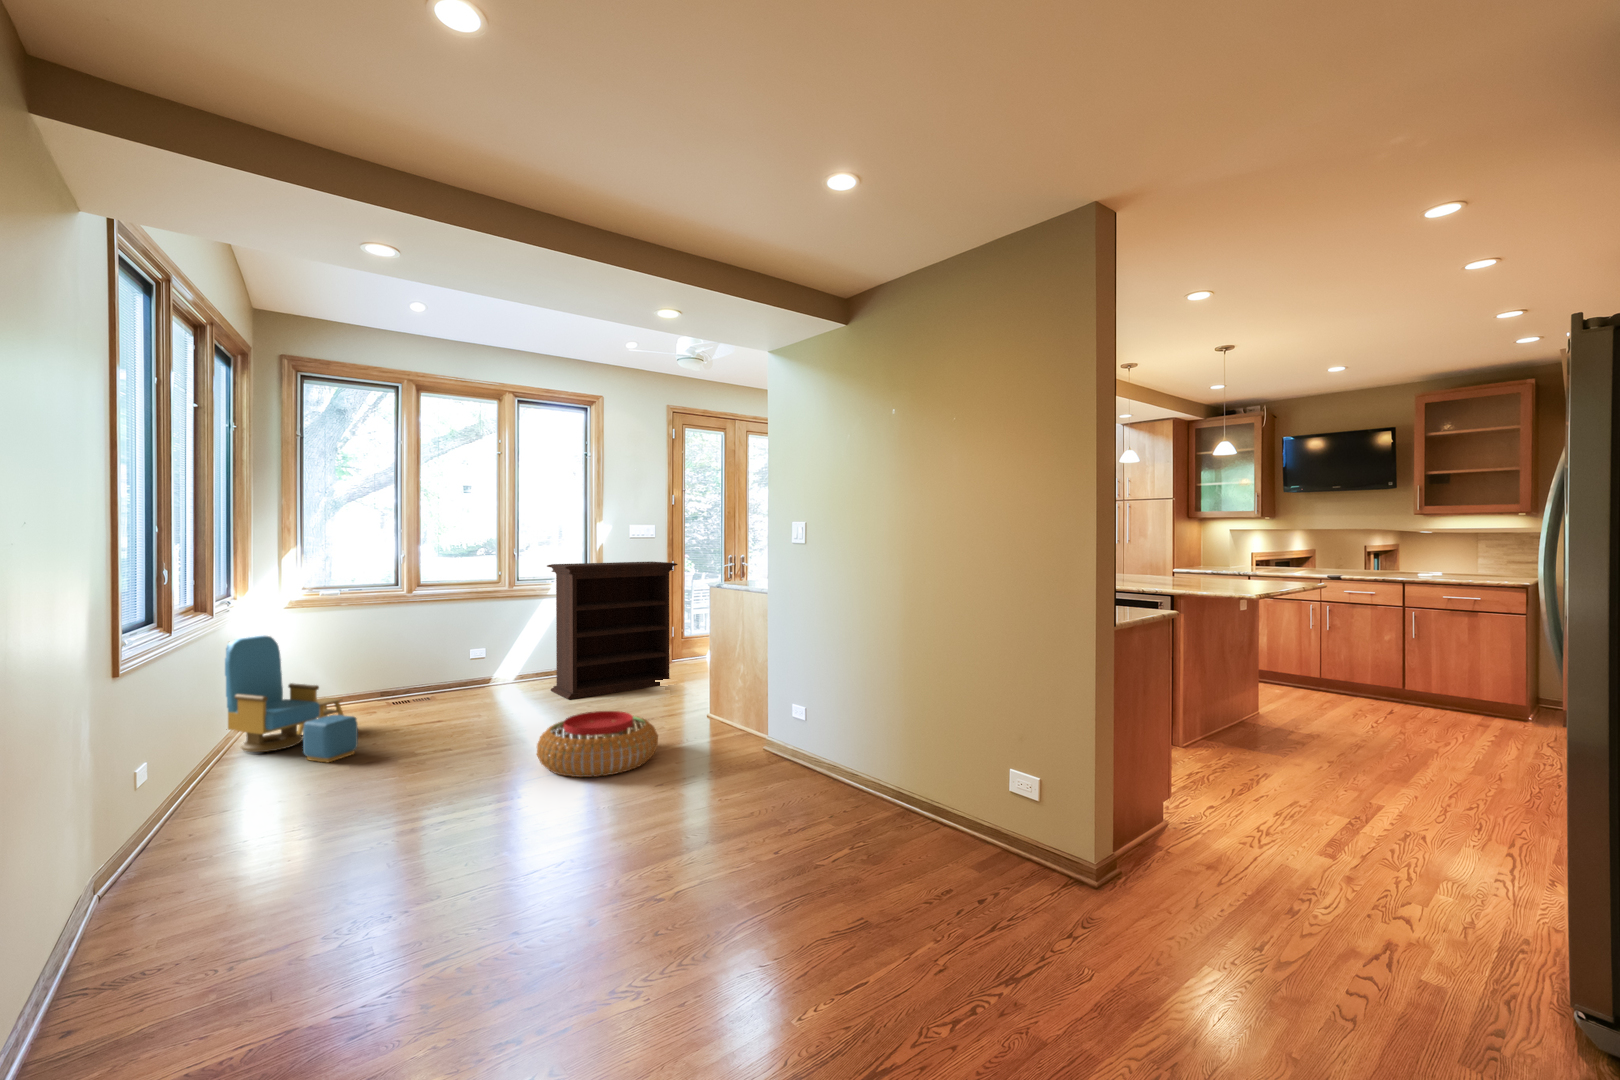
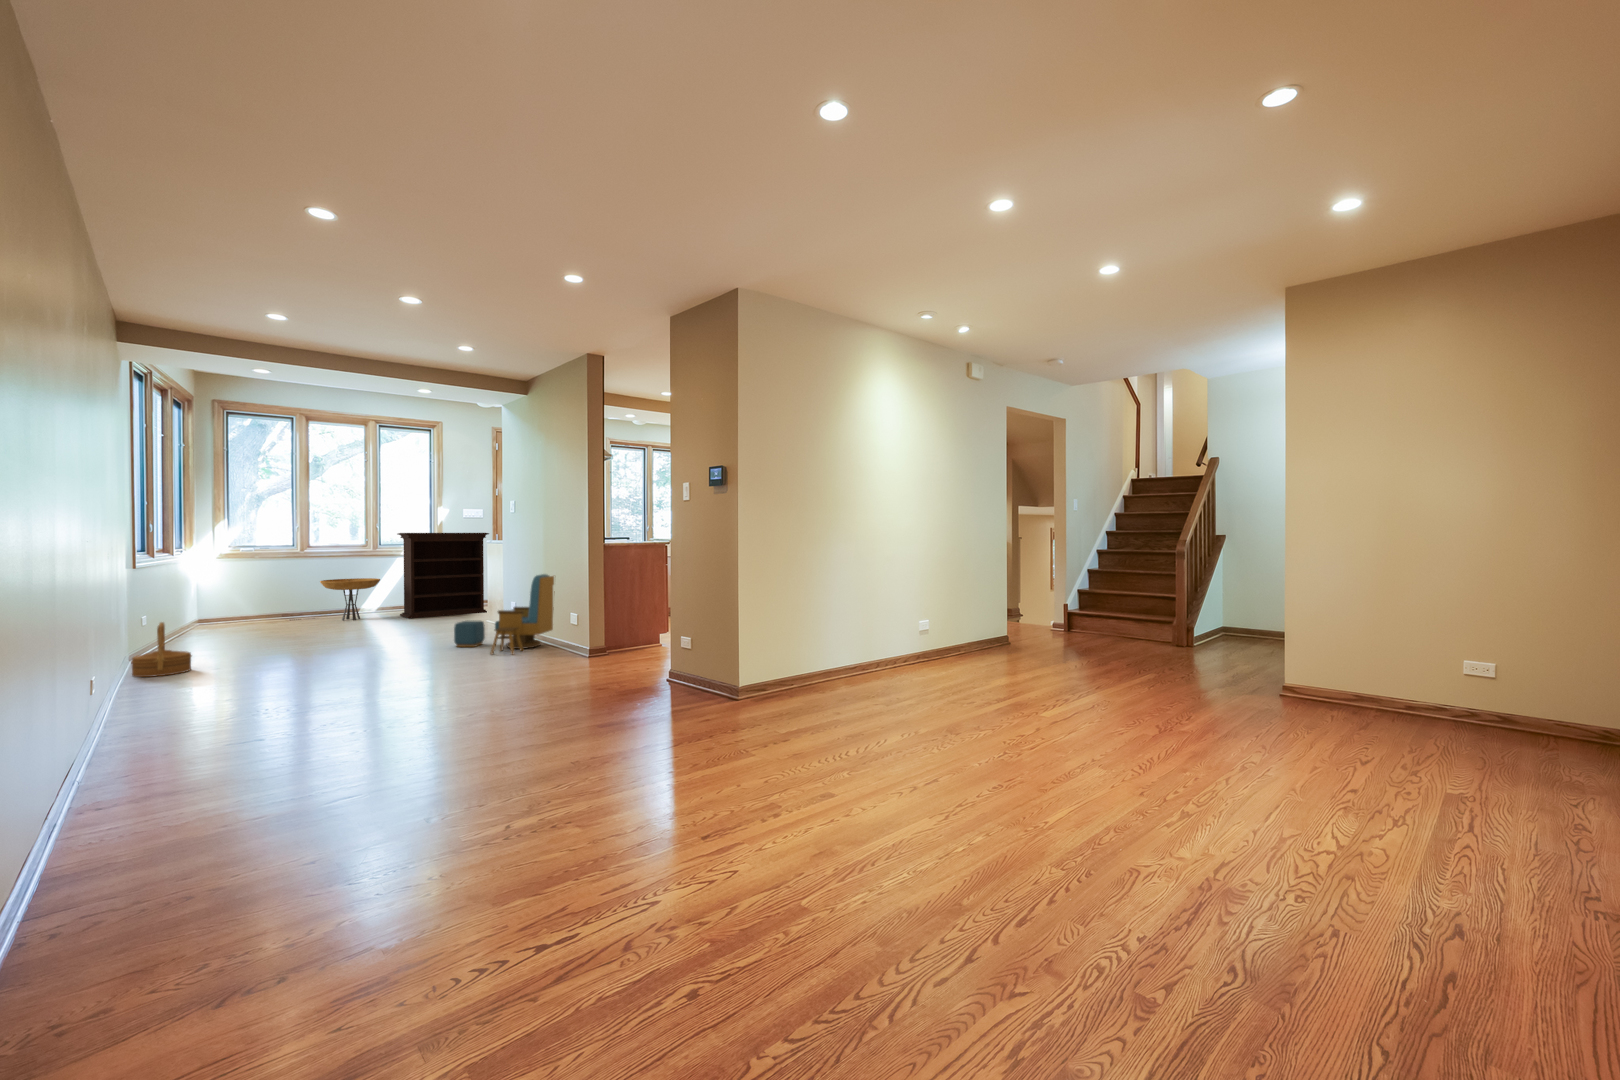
side table: none [438,634,525,703] -> present [320,578,380,620]
armchair: present [225,636,358,762] -> present [454,574,554,654]
pouf: present [537,711,658,777] -> none [364,611,440,640]
woven basket: none [86,808,232,968] -> present [131,622,192,677]

